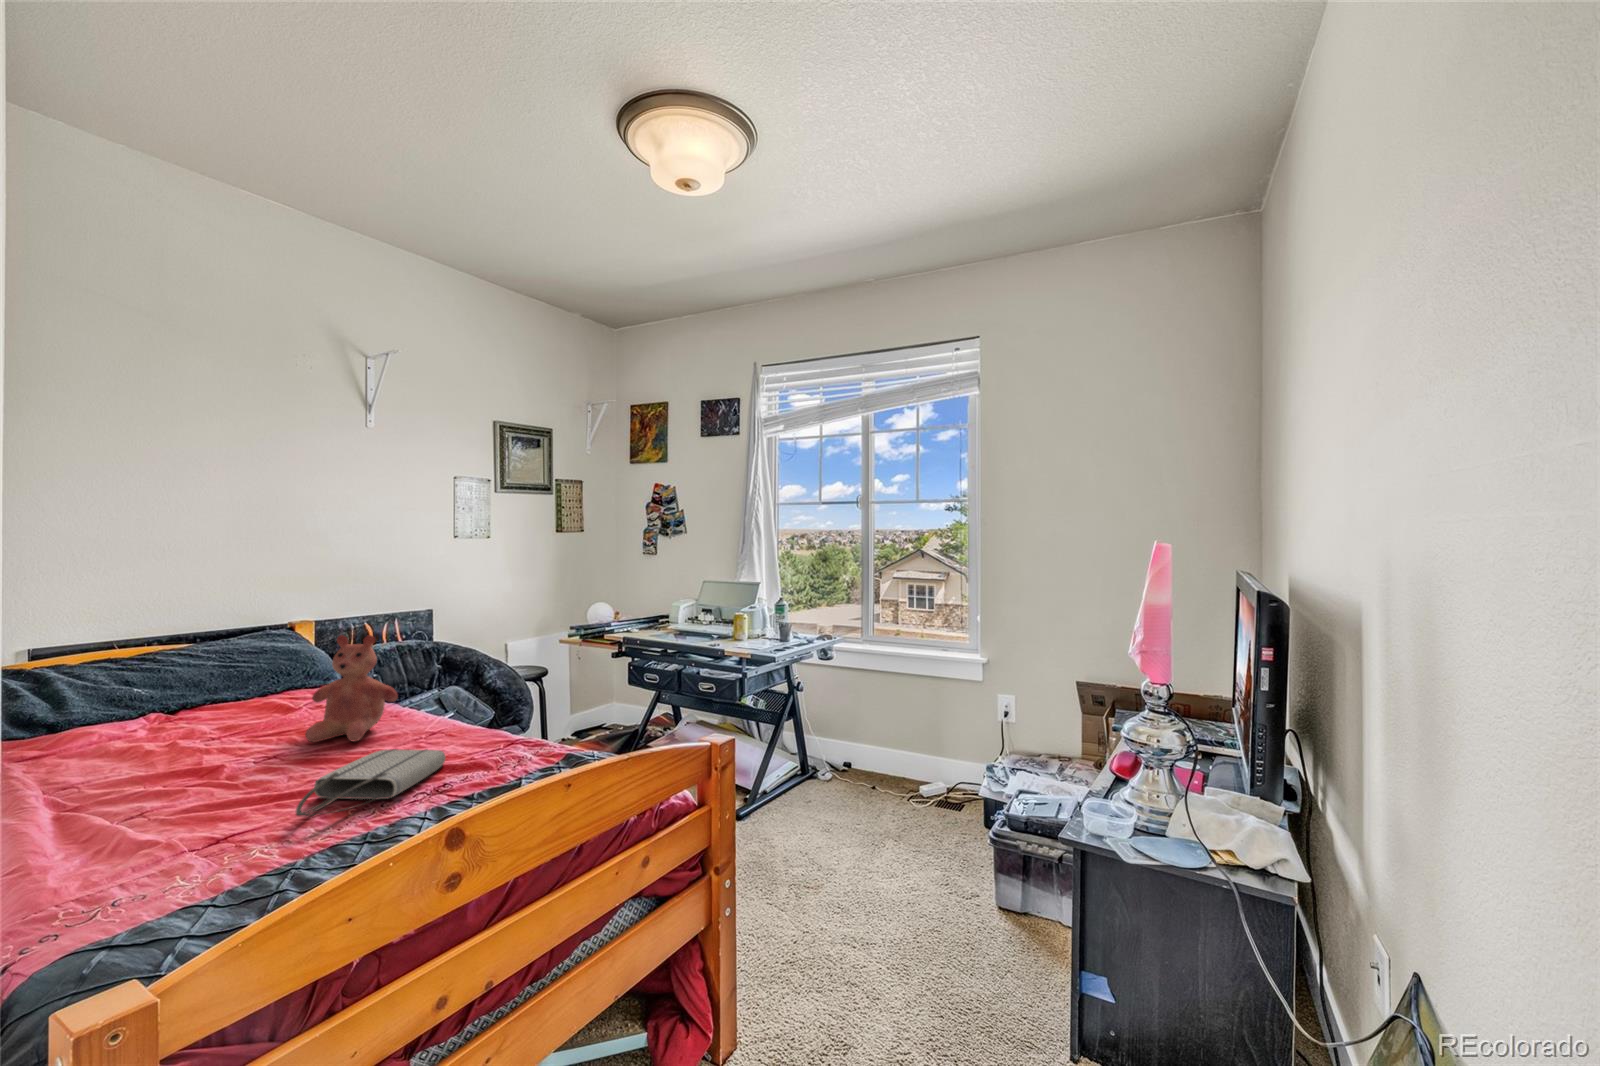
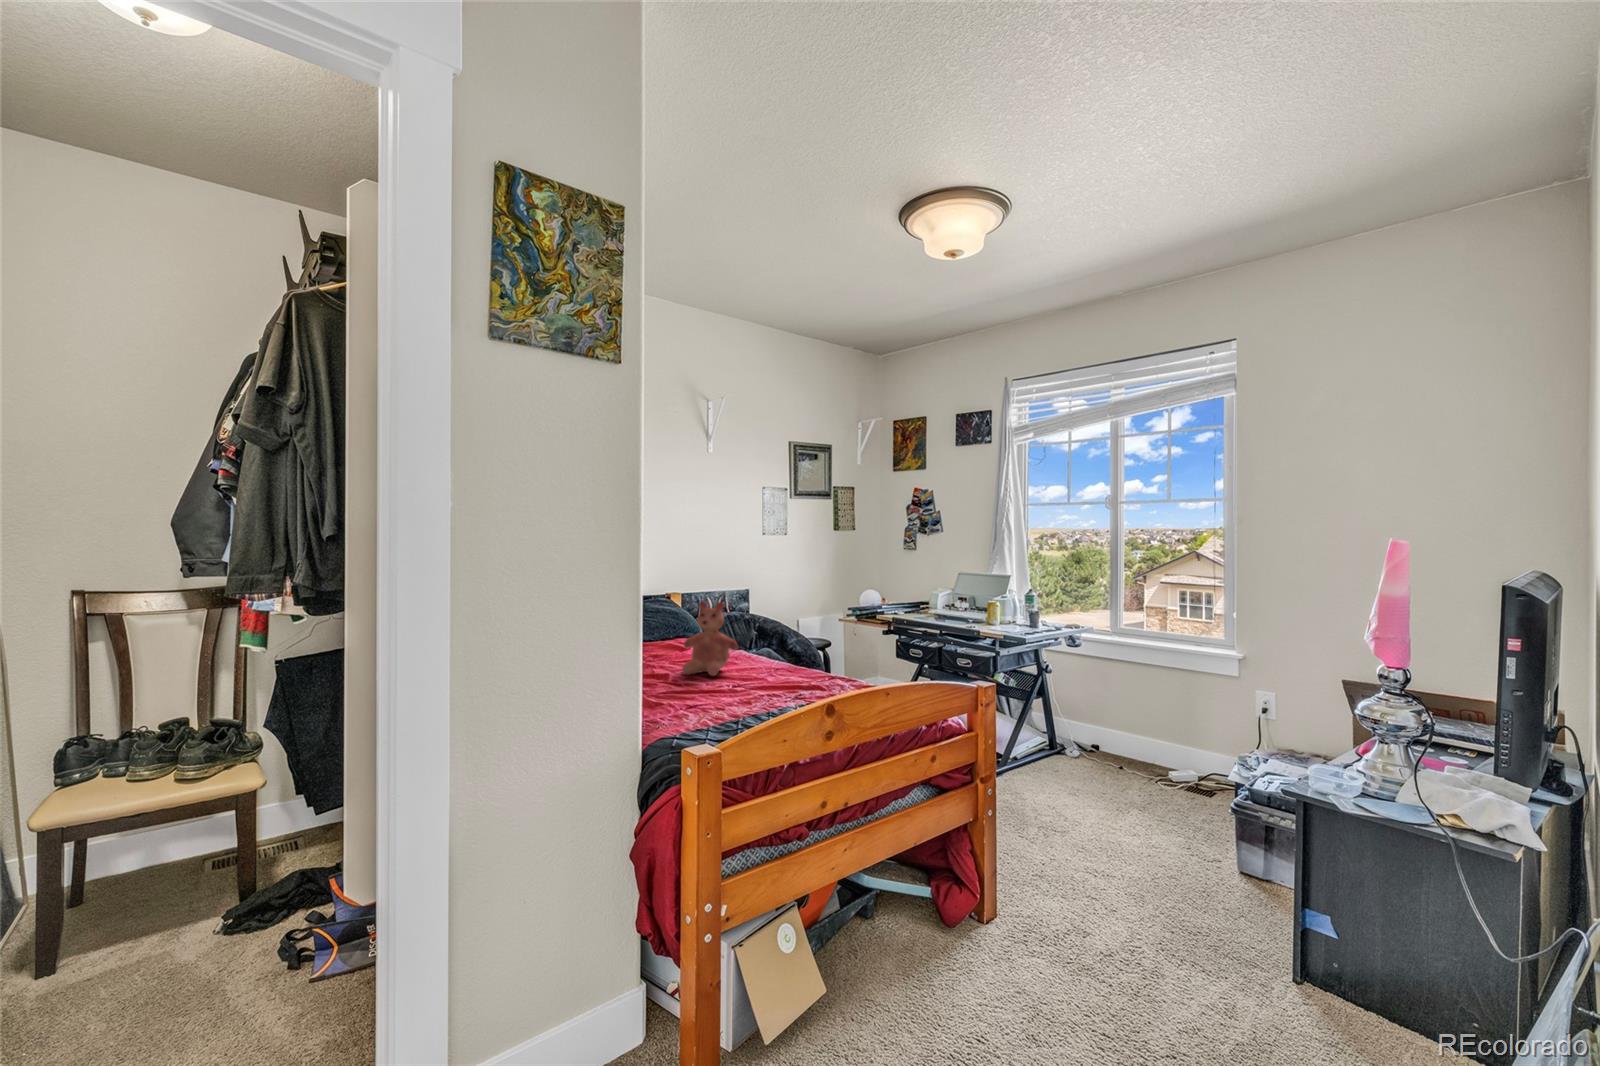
tote bag: present [296,749,446,816] -> none [694,681,776,714]

